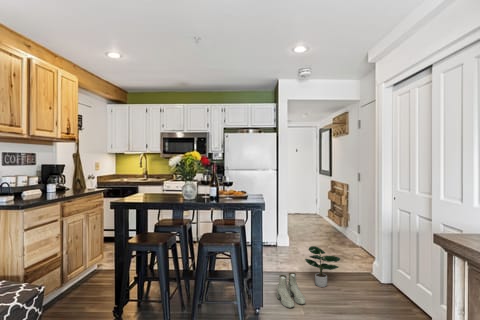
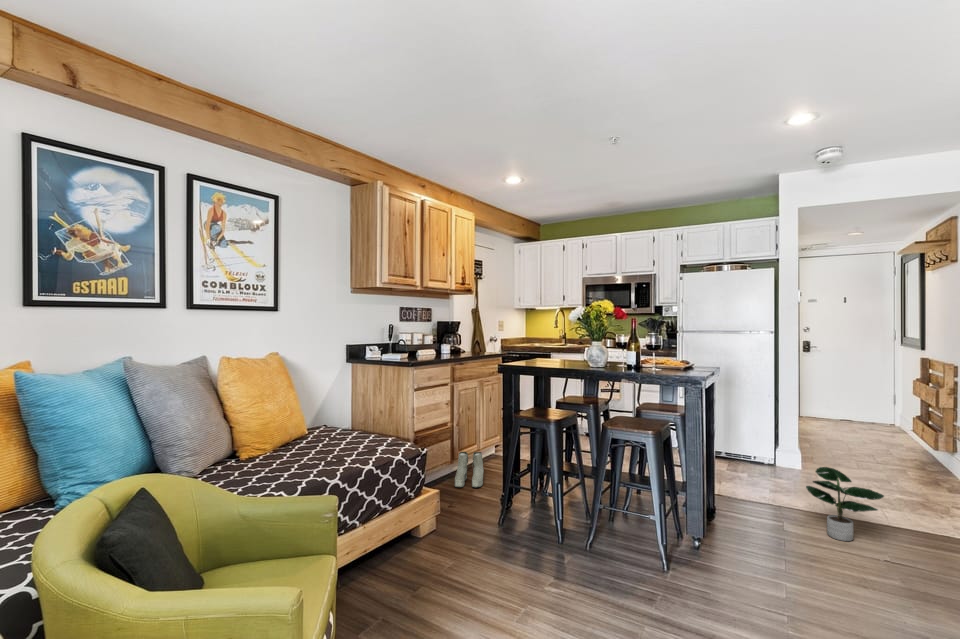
boots: present [277,272,305,308] -> present [455,452,484,487]

